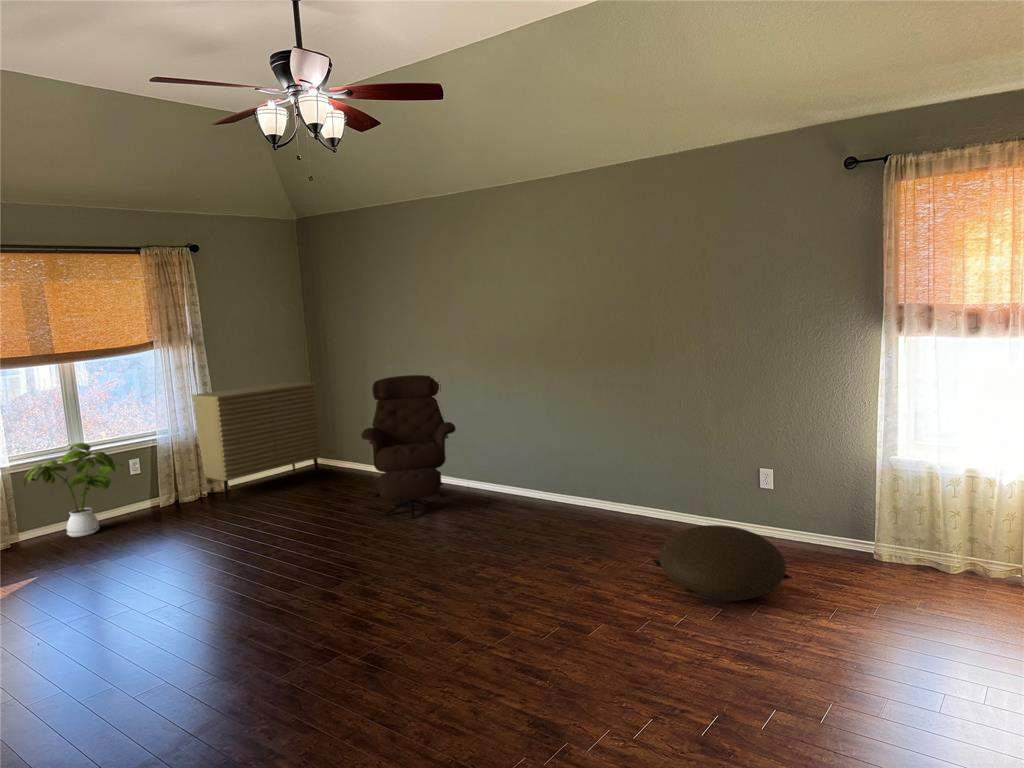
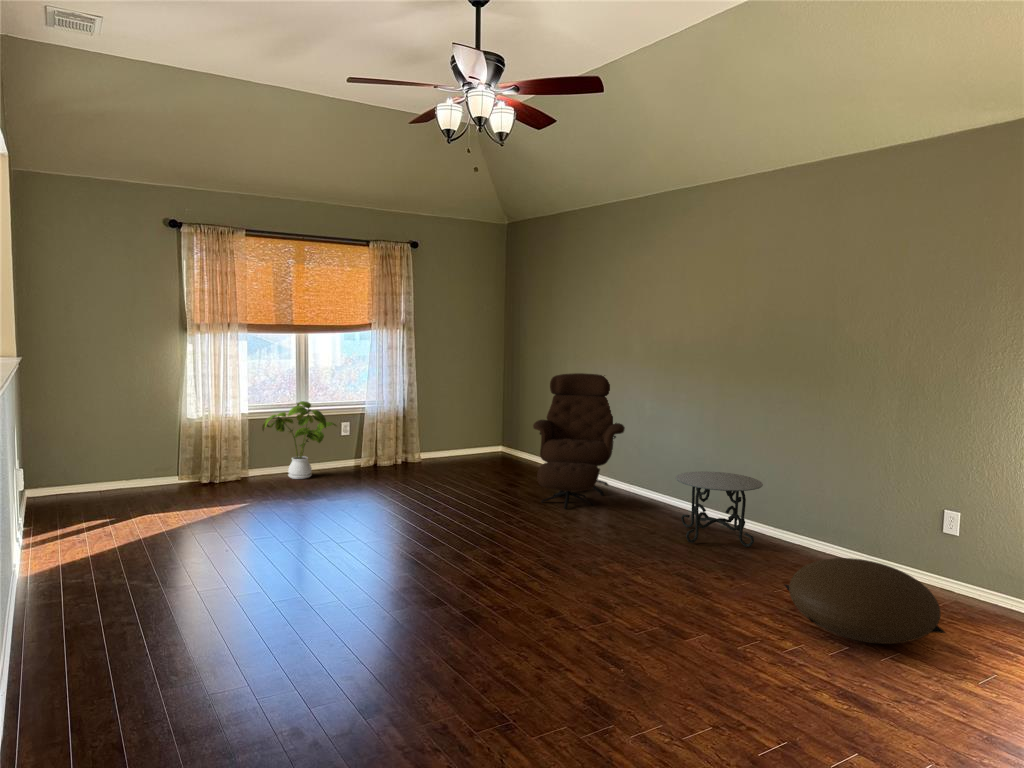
dresser: present [192,382,321,501] -> none [396,371,504,470]
side table: none [524,459,603,532] -> present [676,471,763,547]

